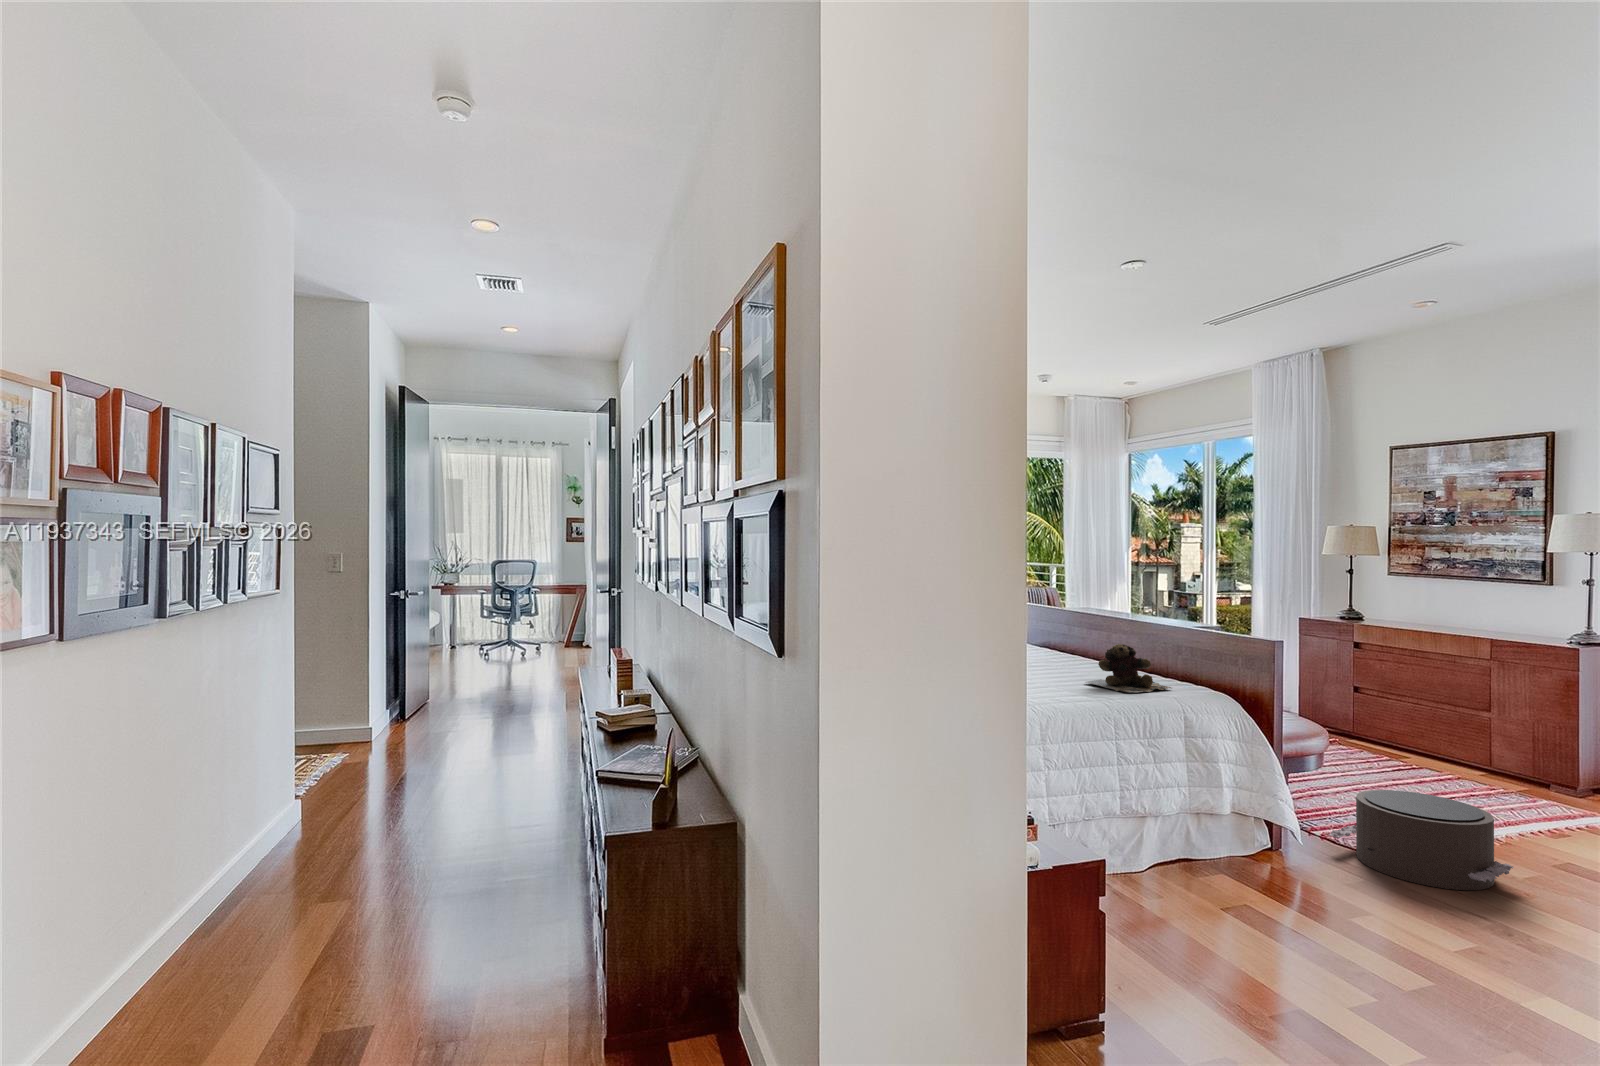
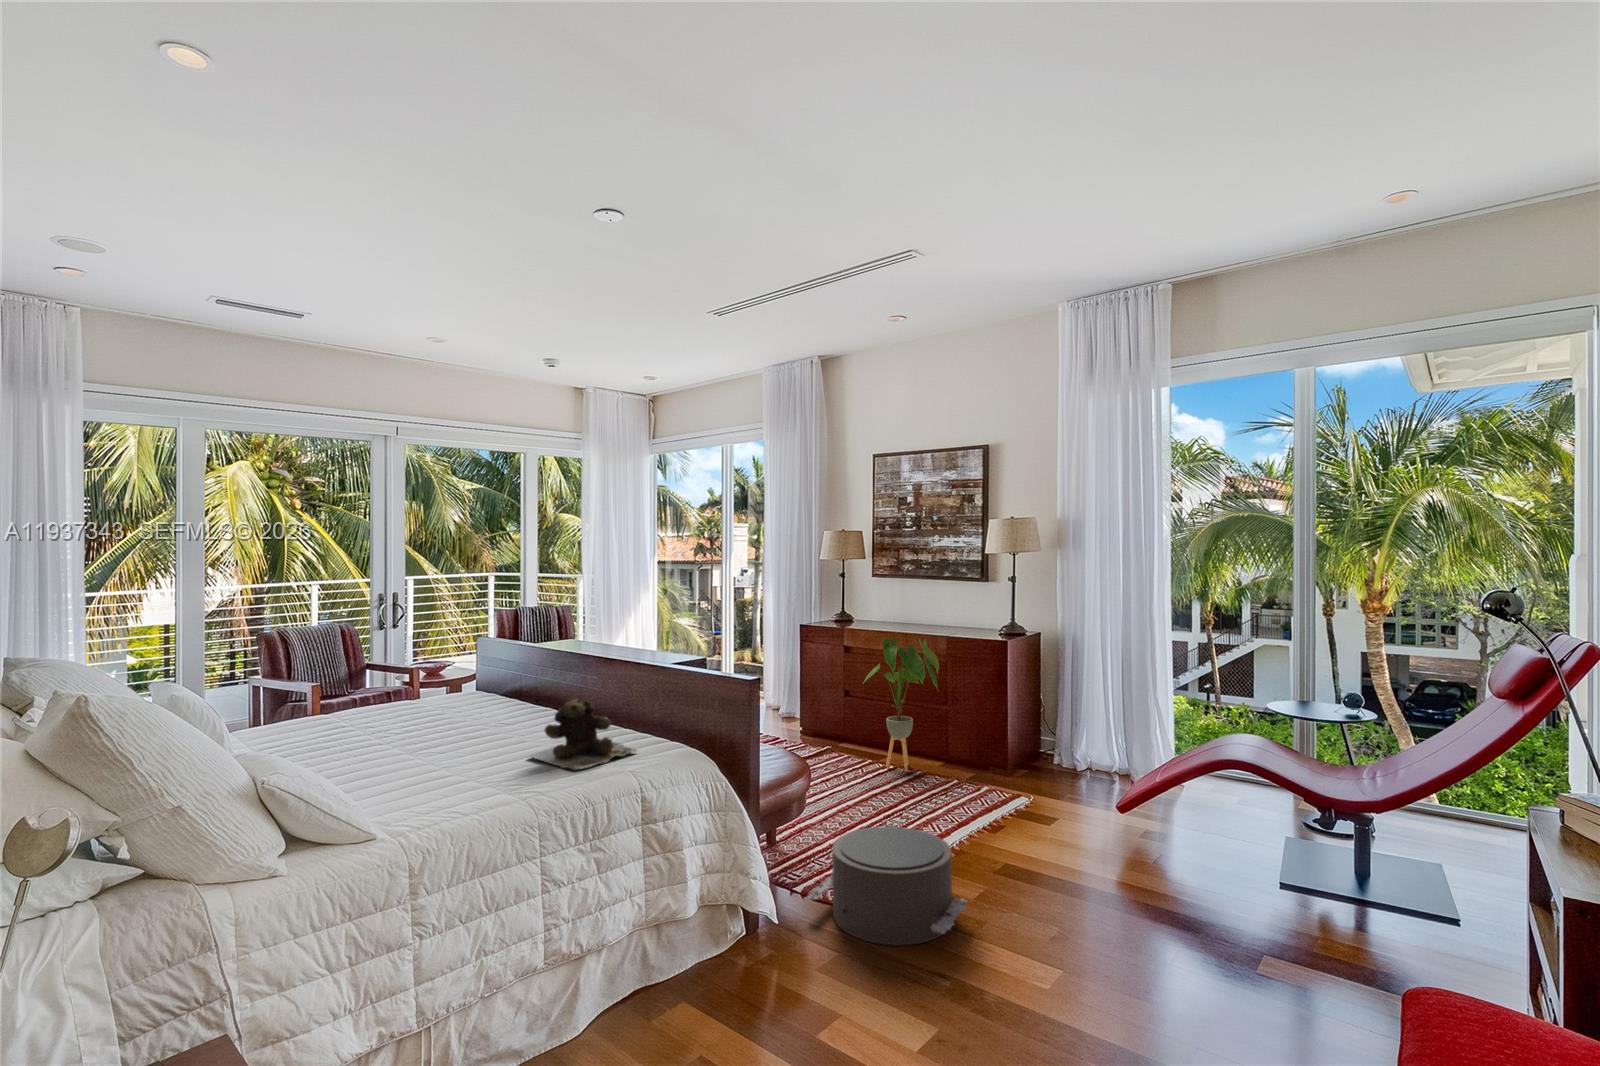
house plant: none [1377,635,1479,774] -> present [864,638,939,771]

